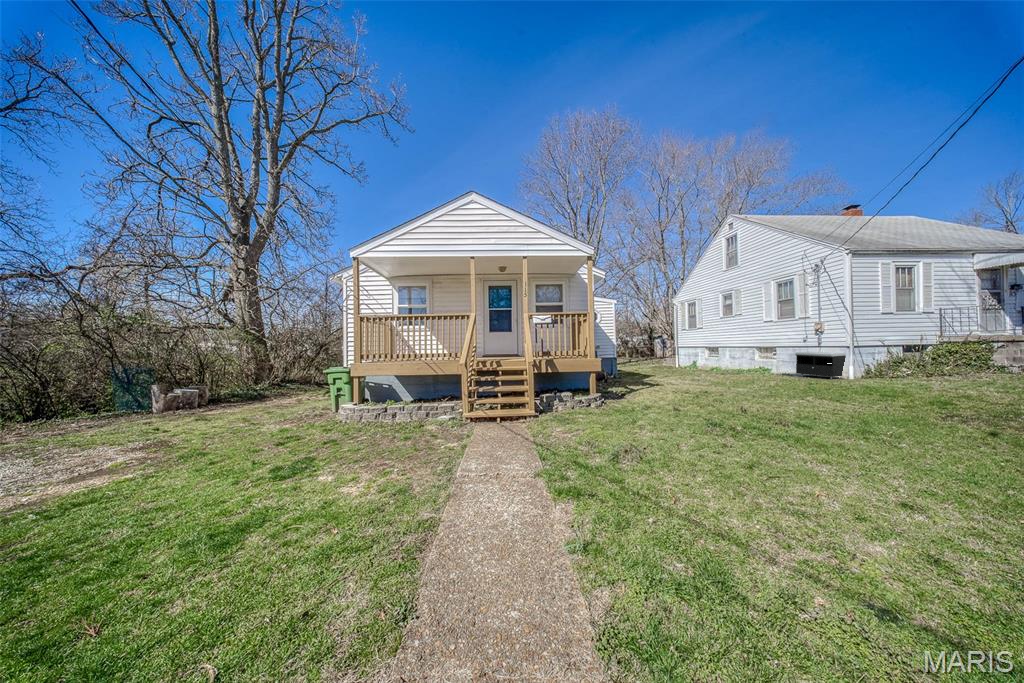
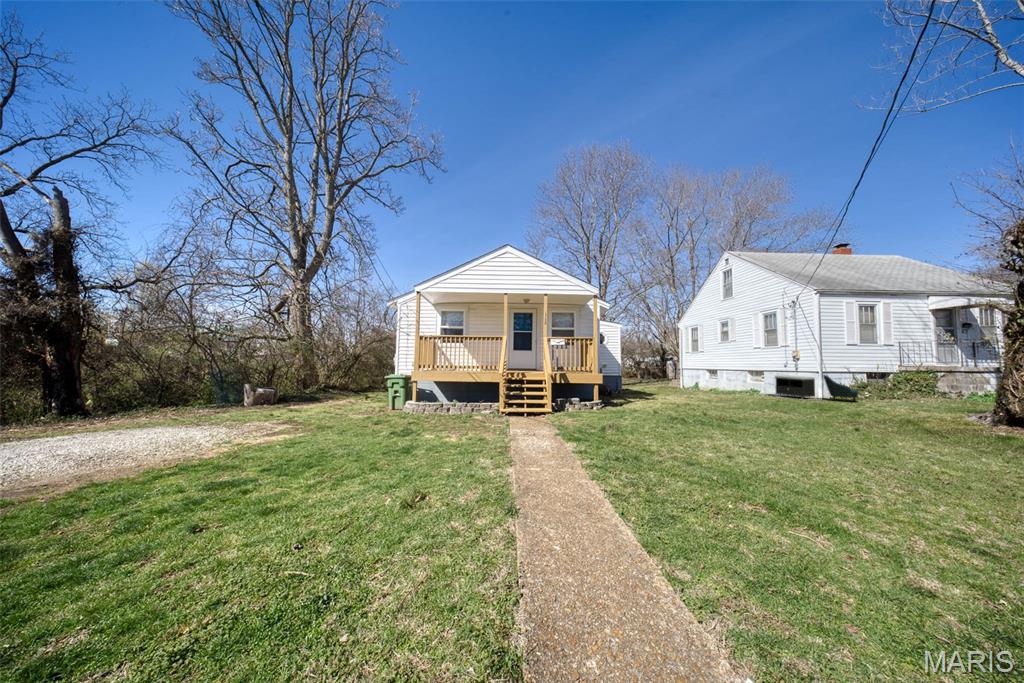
armchair: none [857,350,903,383] -> present [823,375,858,402]

